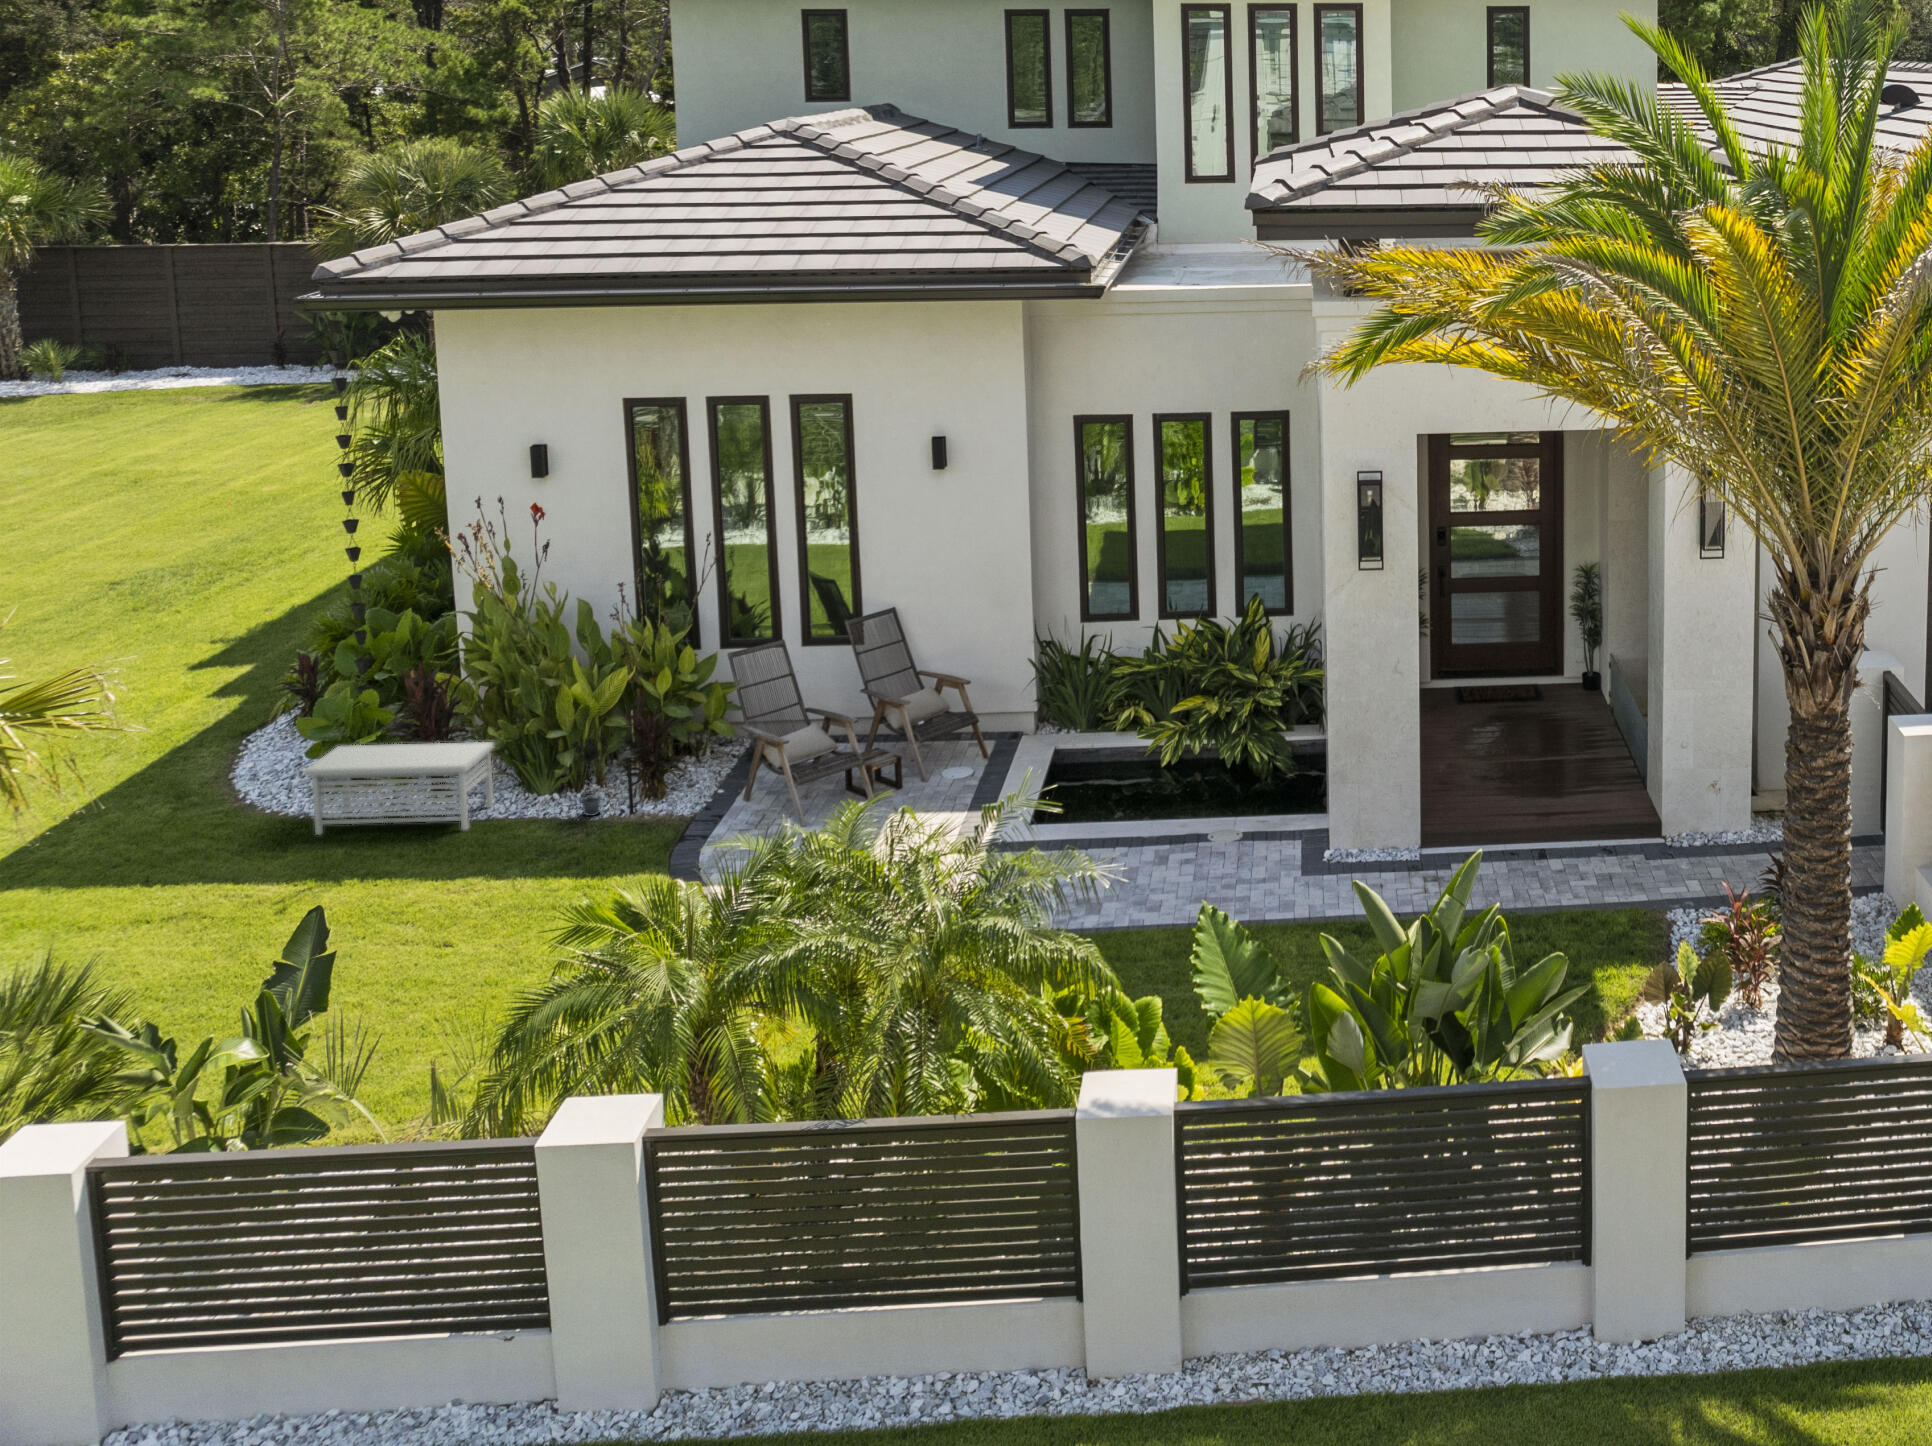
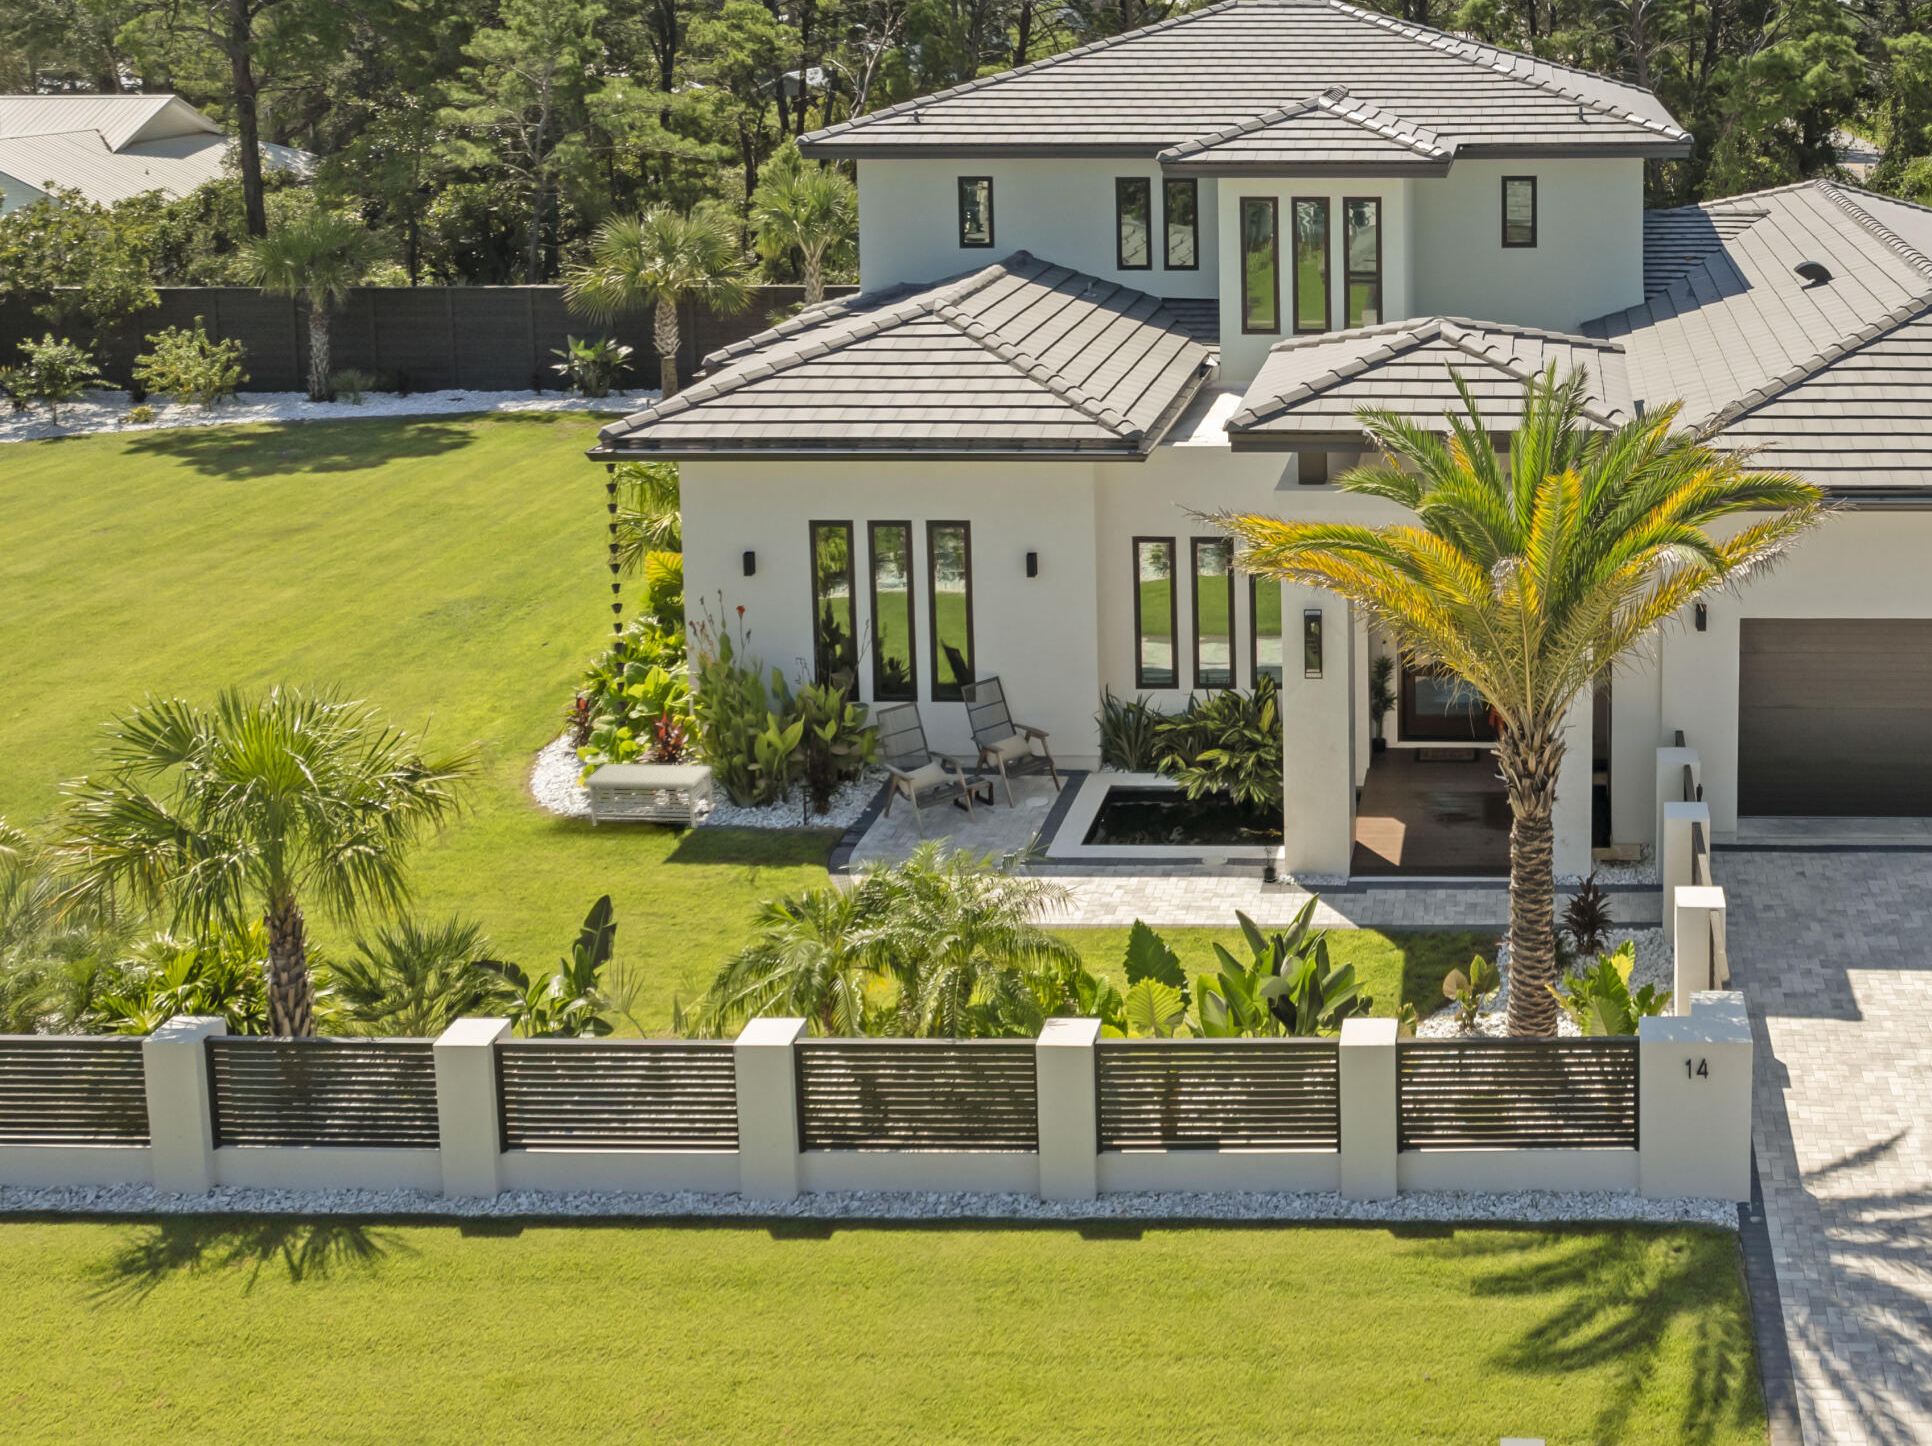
potted plant: present [576,735,607,816] -> present [1250,825,1284,882]

